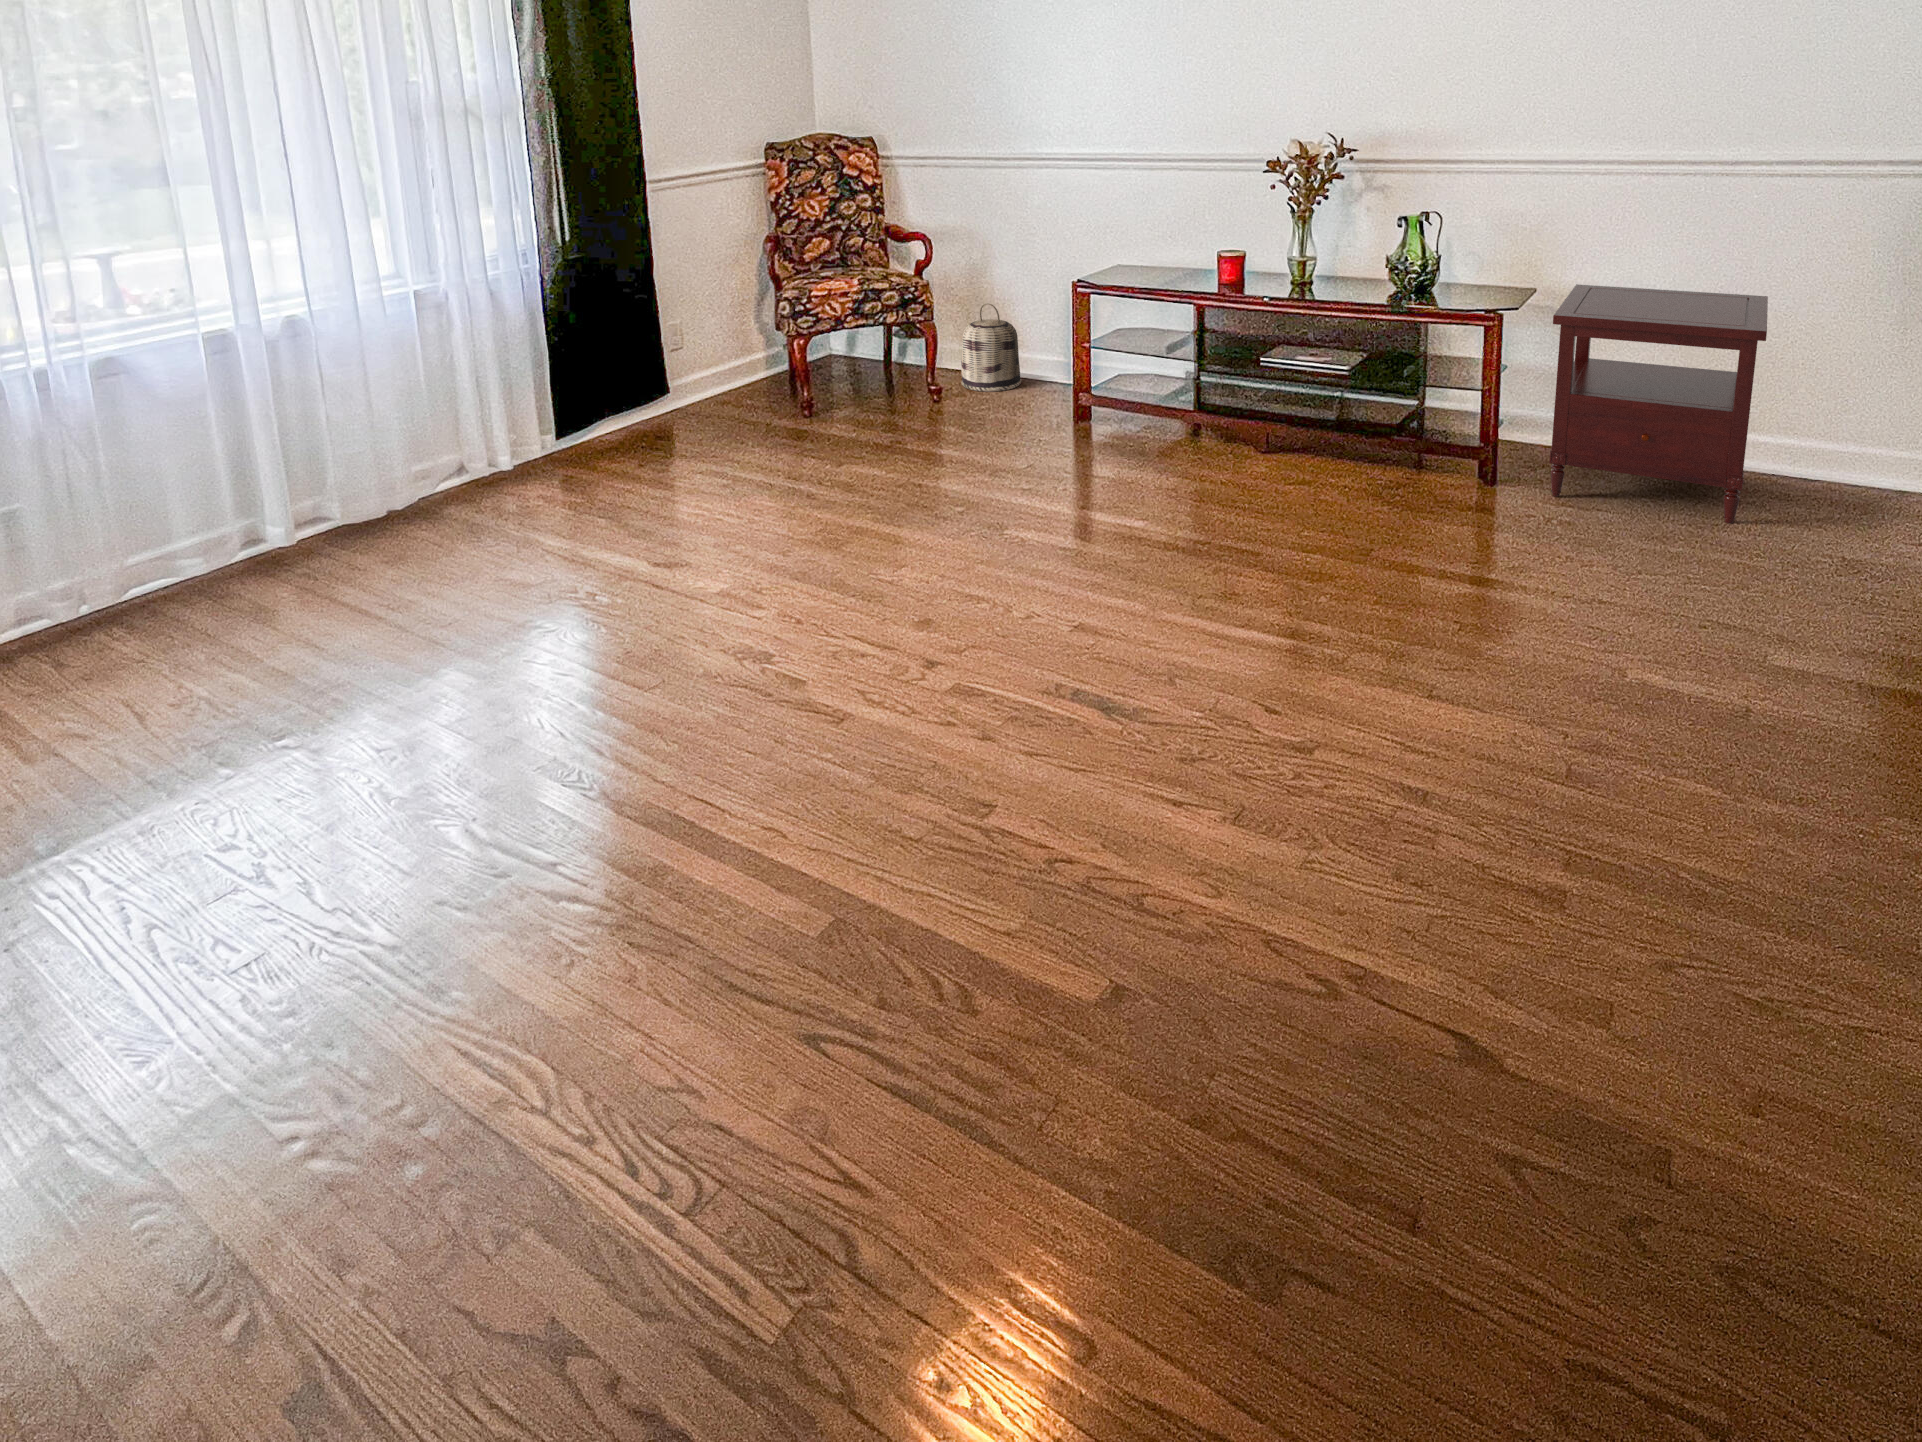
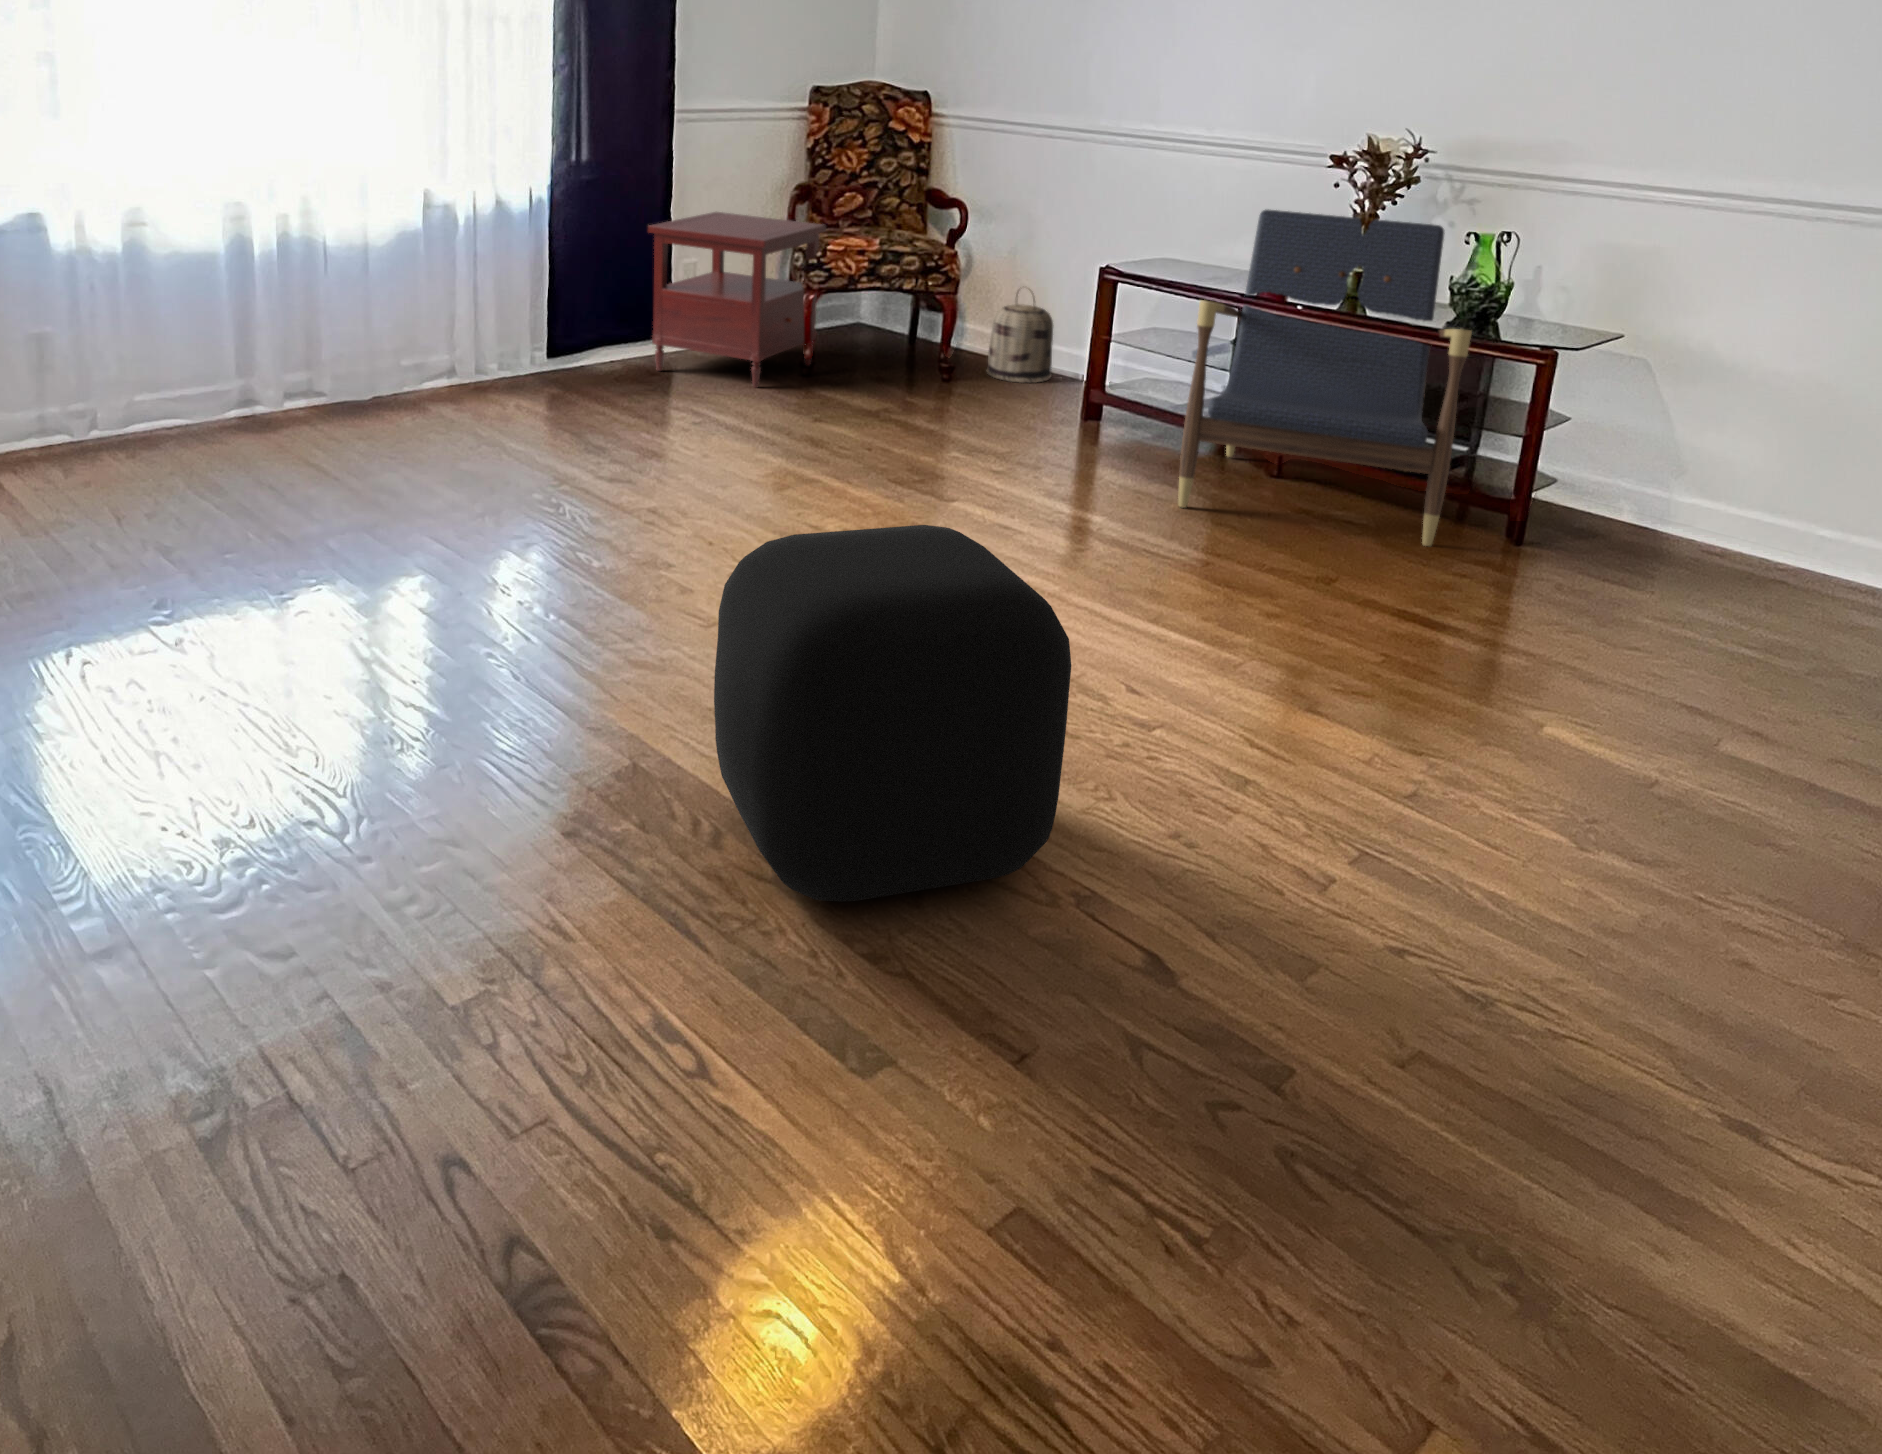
lounge chair: none [1195,209,1458,514] -> present [1178,209,1472,546]
side table: present [1549,284,1768,524] -> present [648,212,826,388]
ottoman: none [871,642,1334,1193] -> present [714,525,1071,902]

